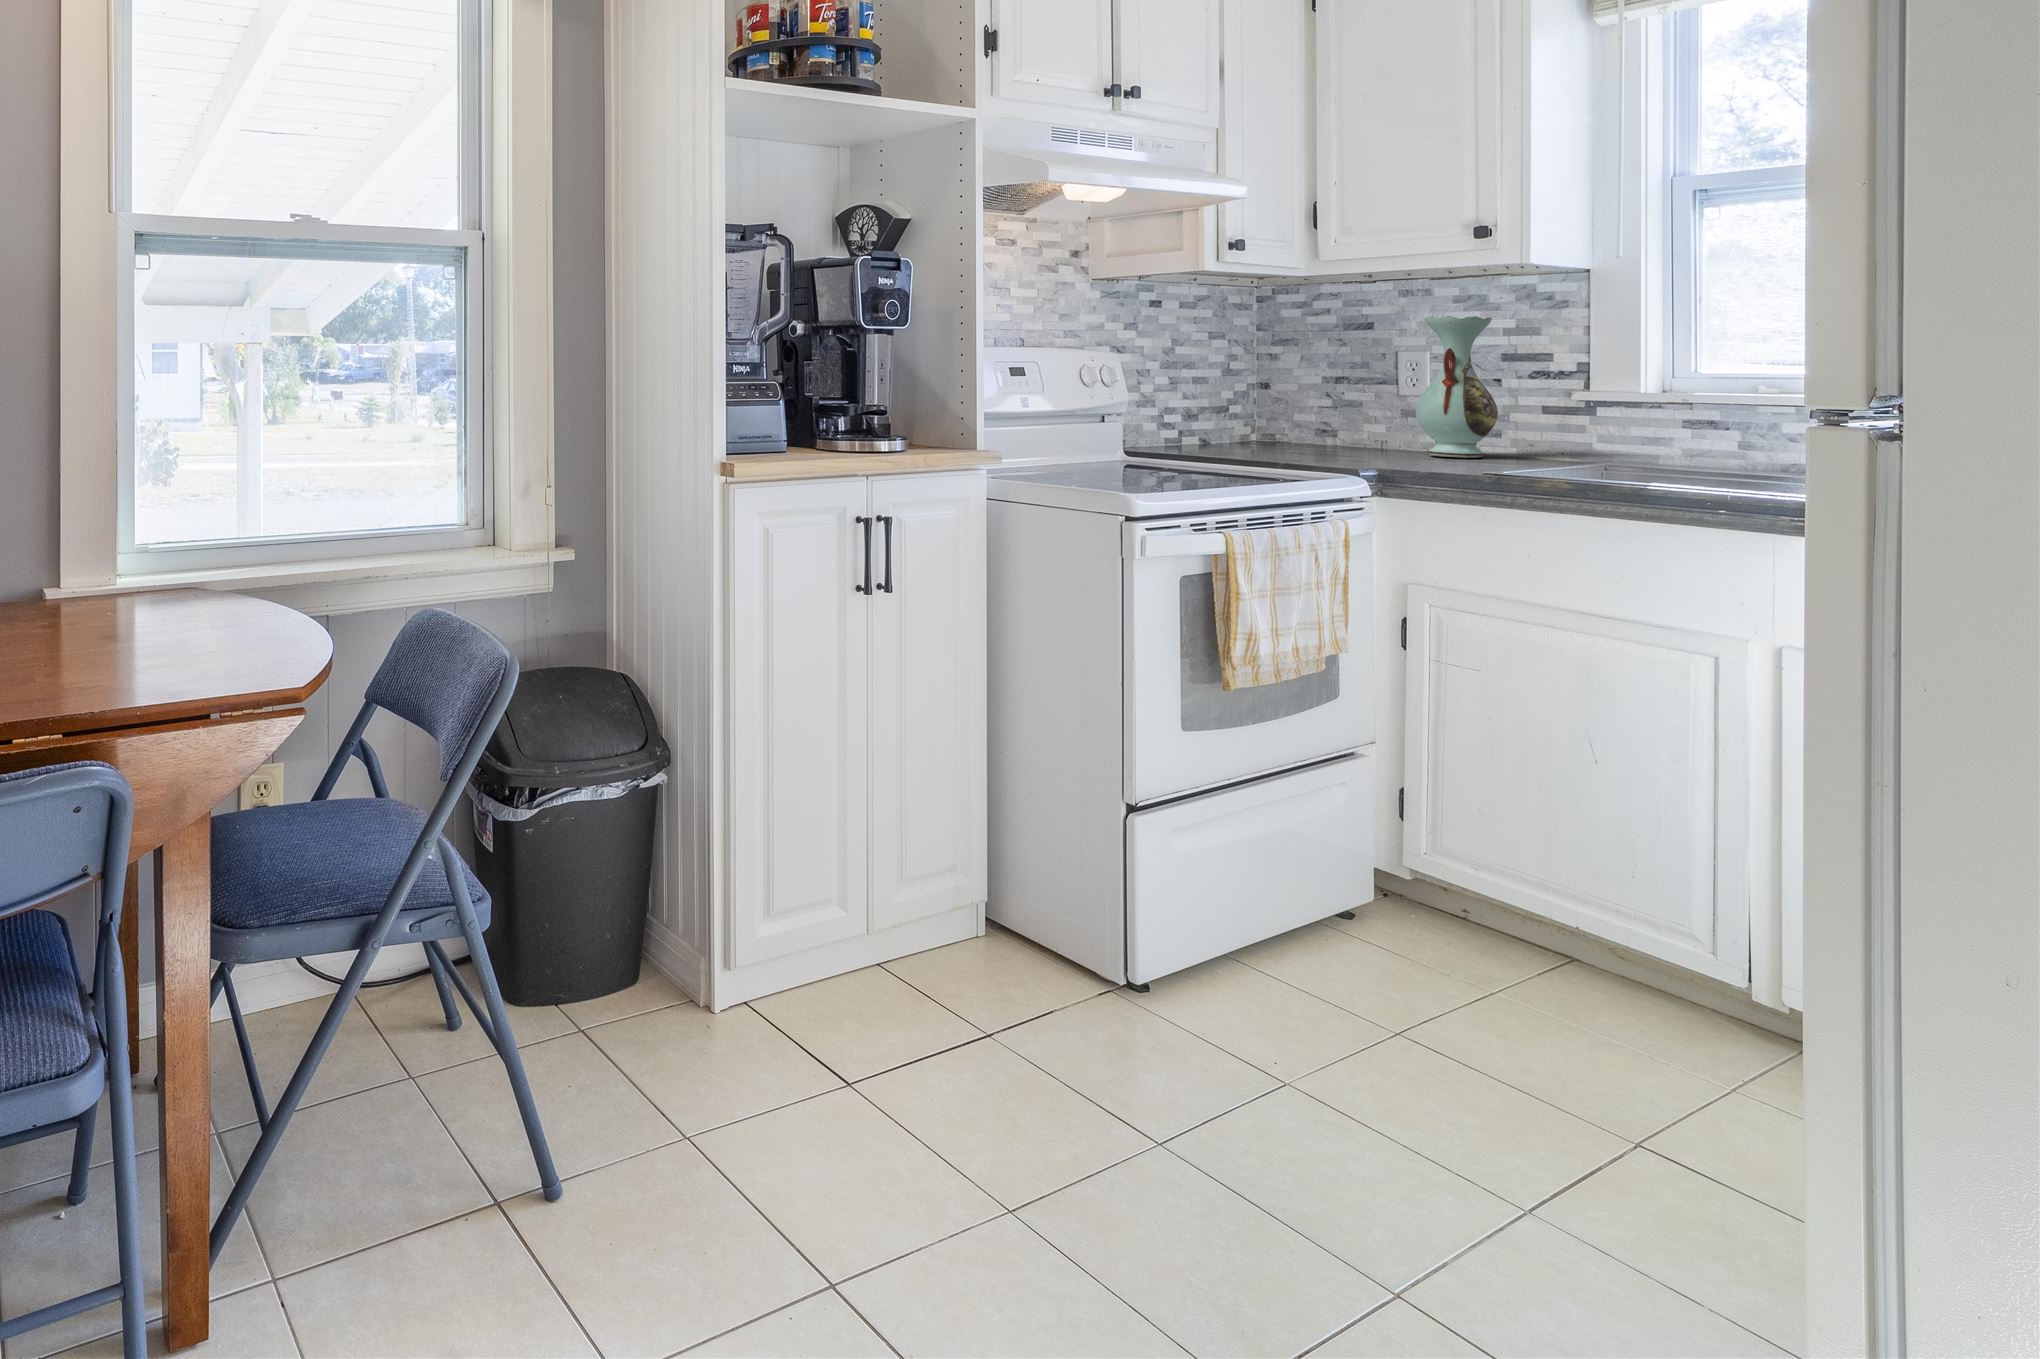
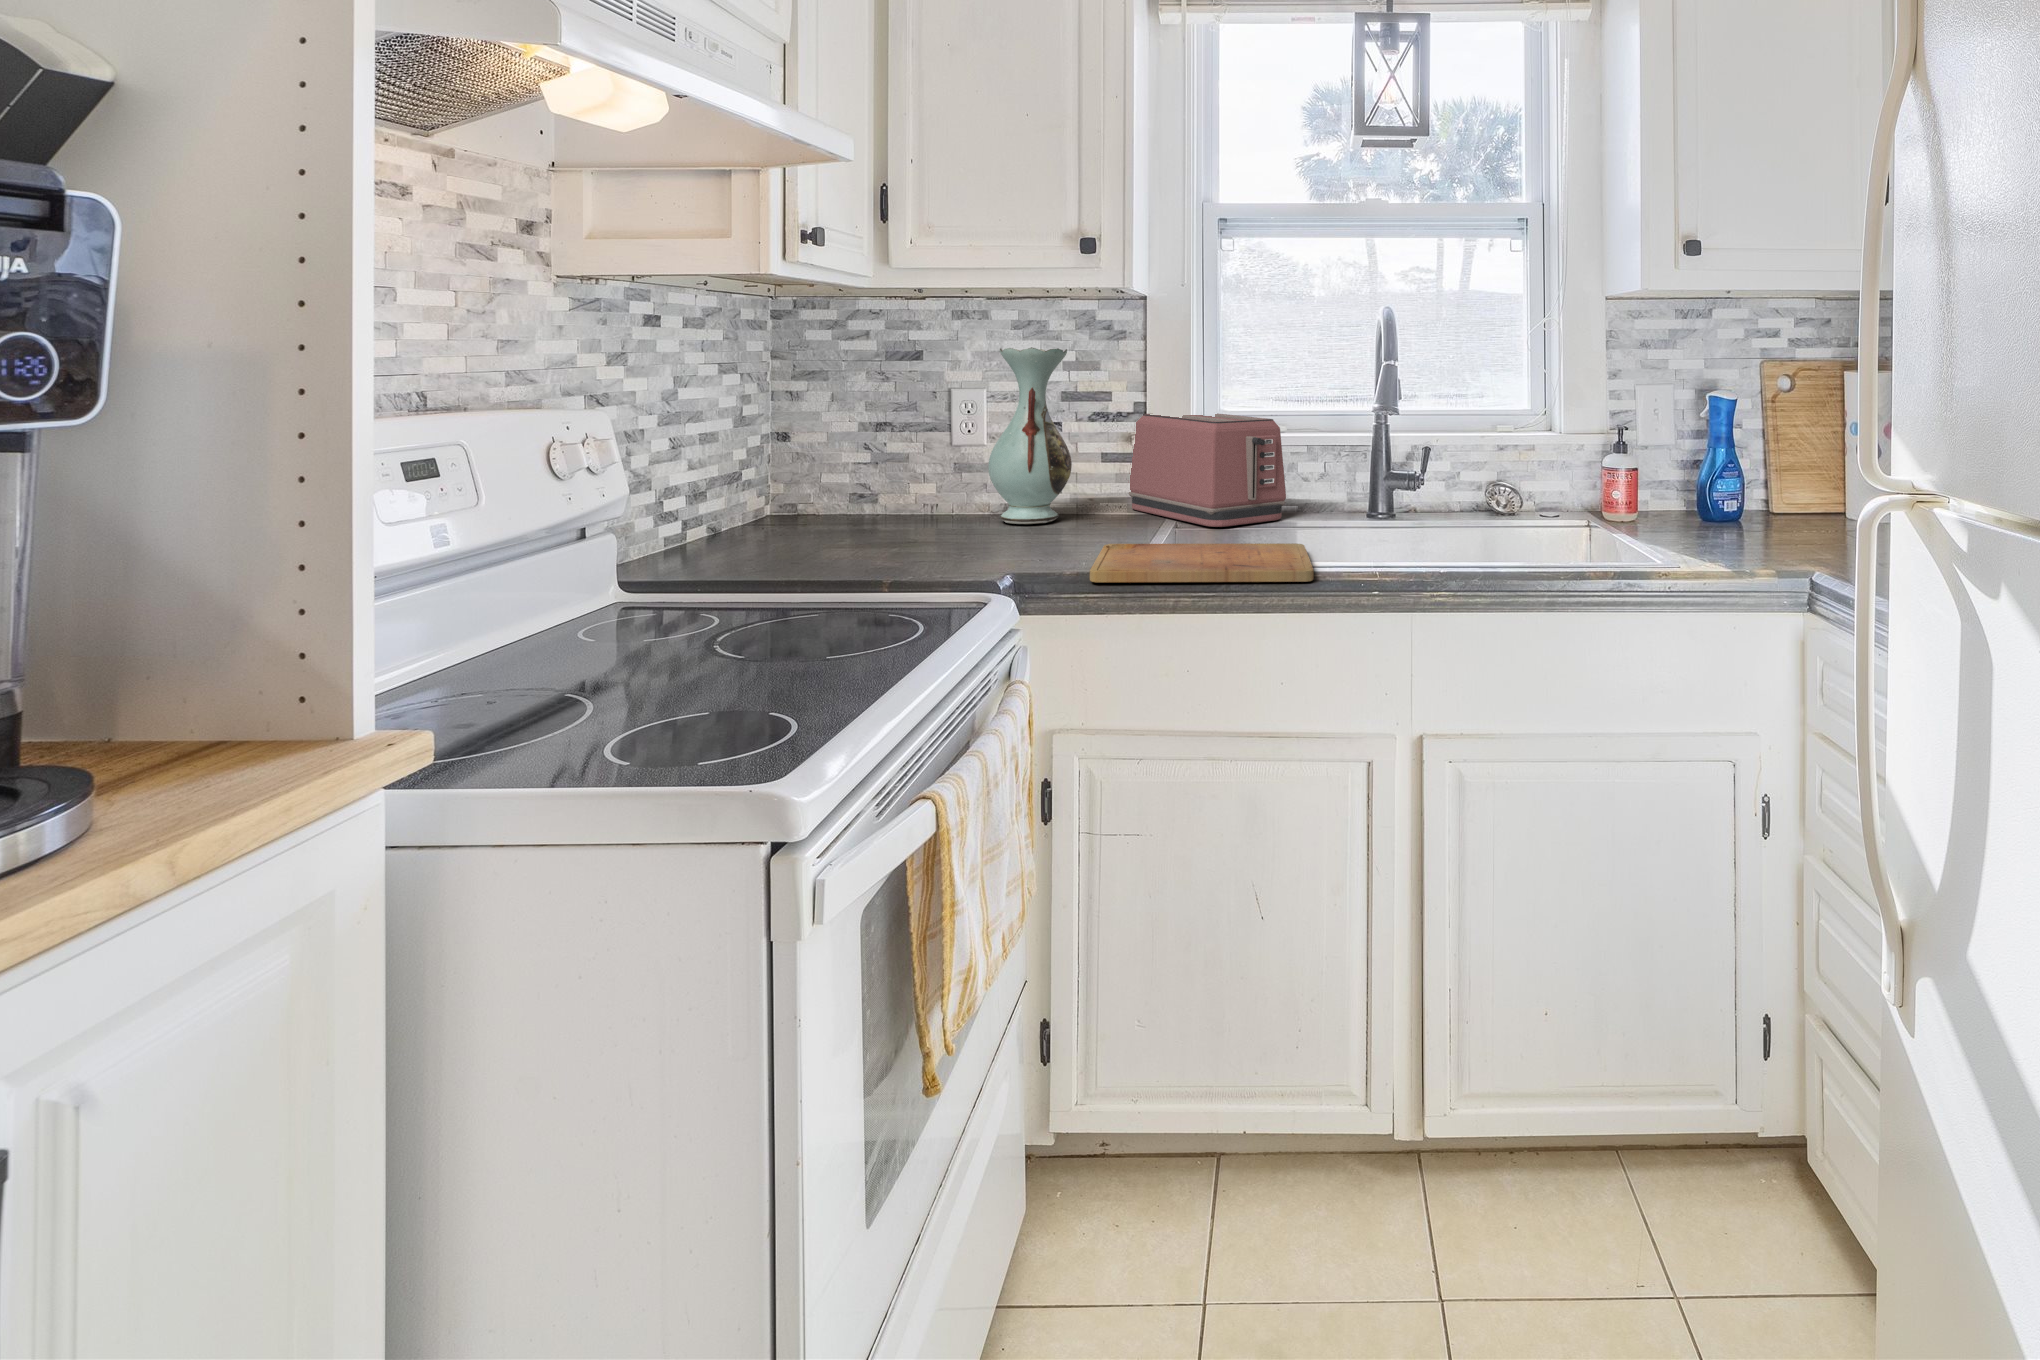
toaster: none [1572,375,1737,474] -> present [1129,413,1286,527]
cutting board: none [1428,464,1681,493] -> present [1090,543,1313,583]

